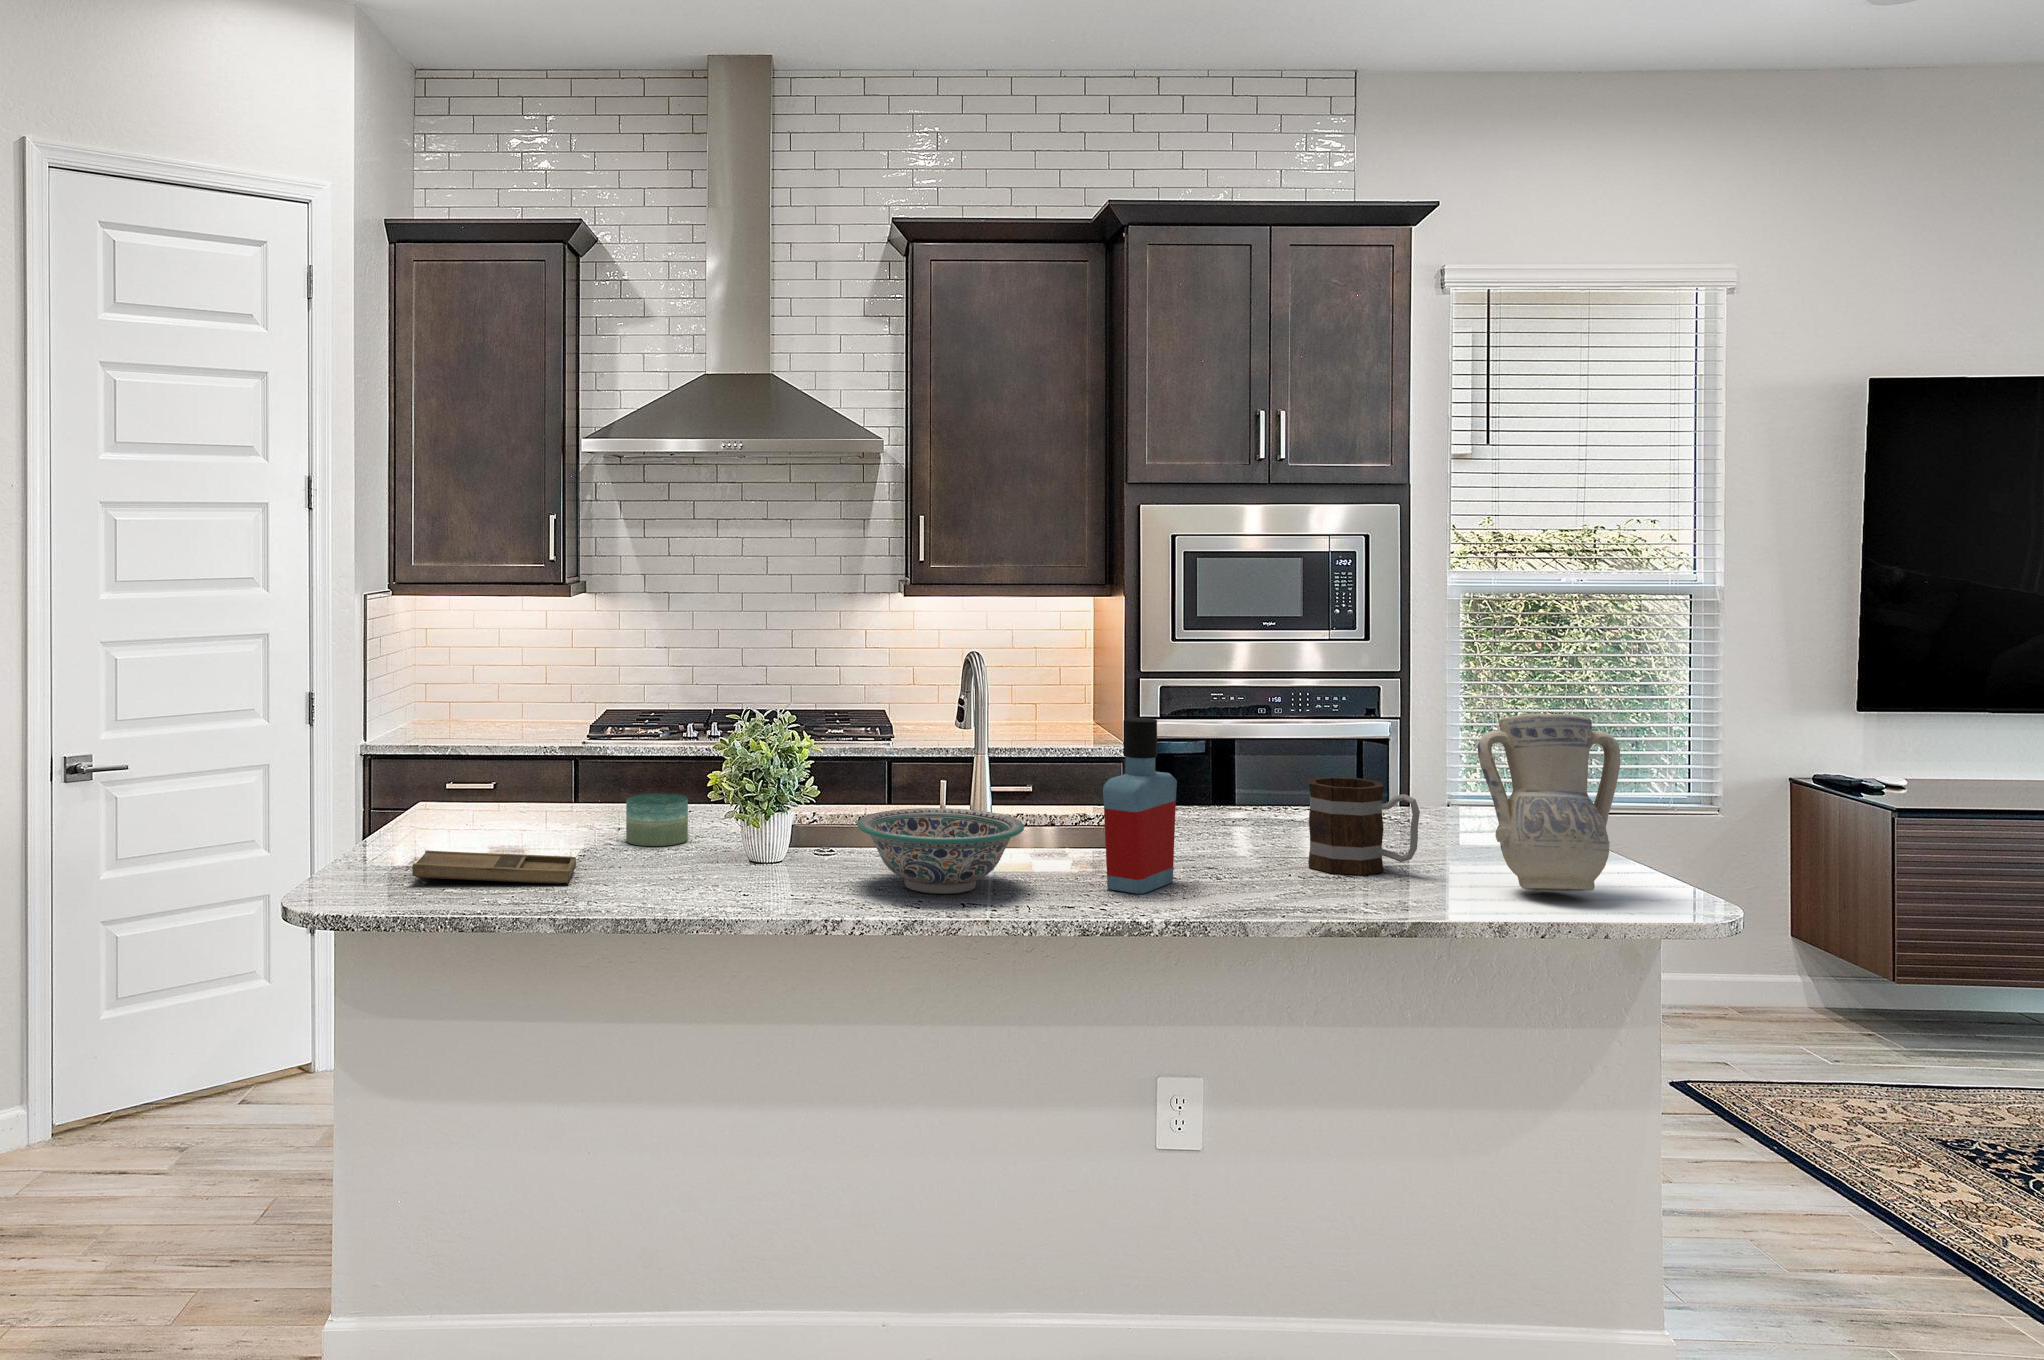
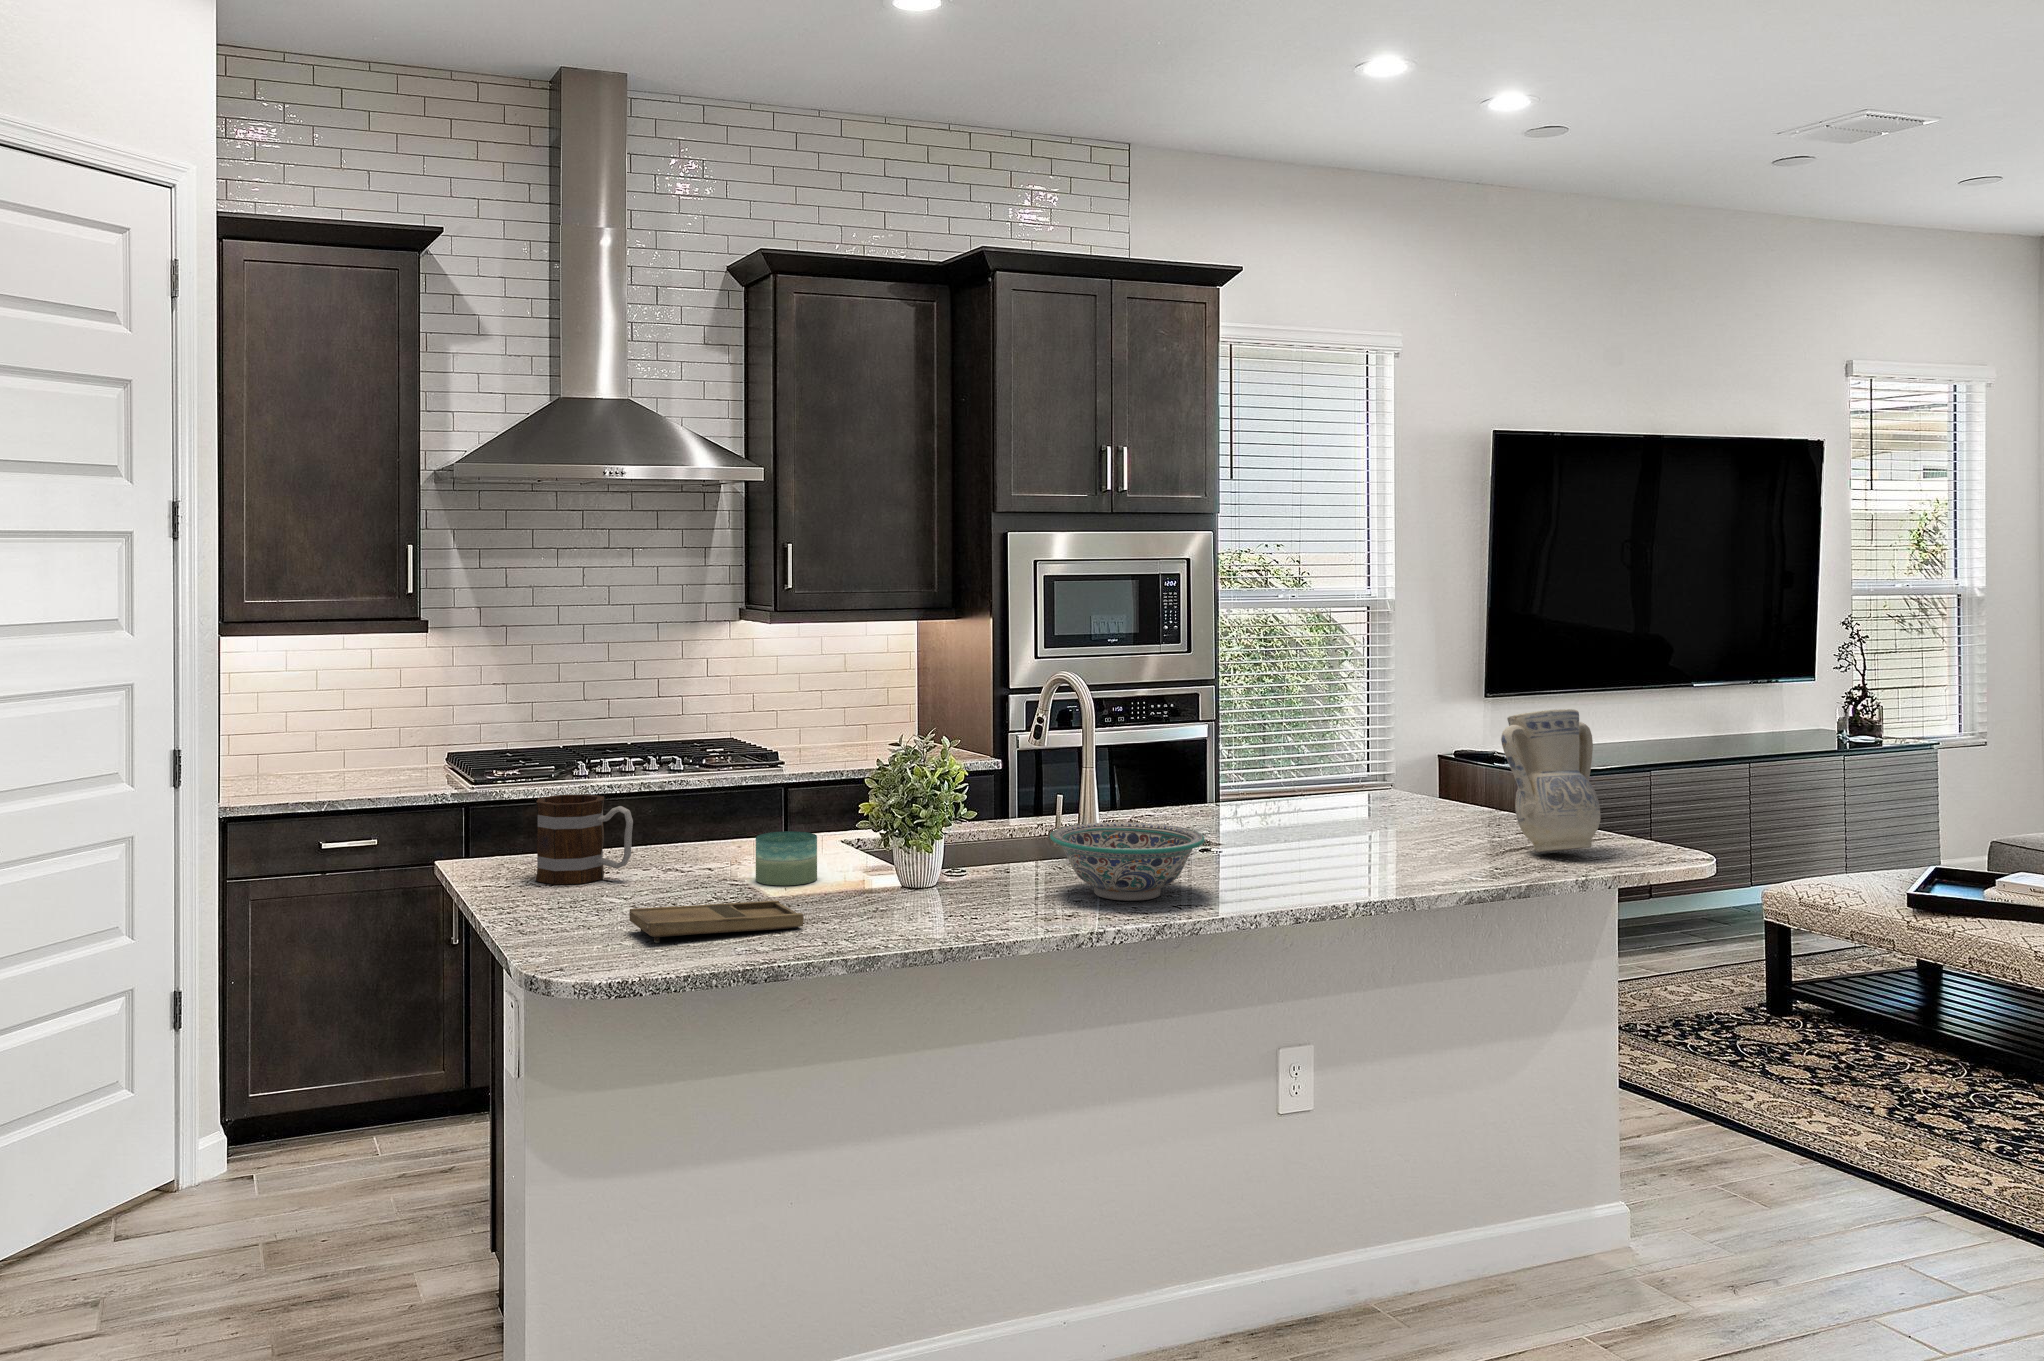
bottle: present [1103,717,1177,894] -> none [1254,729,1293,884]
mug: present [1308,777,1420,875] -> present [536,794,633,884]

